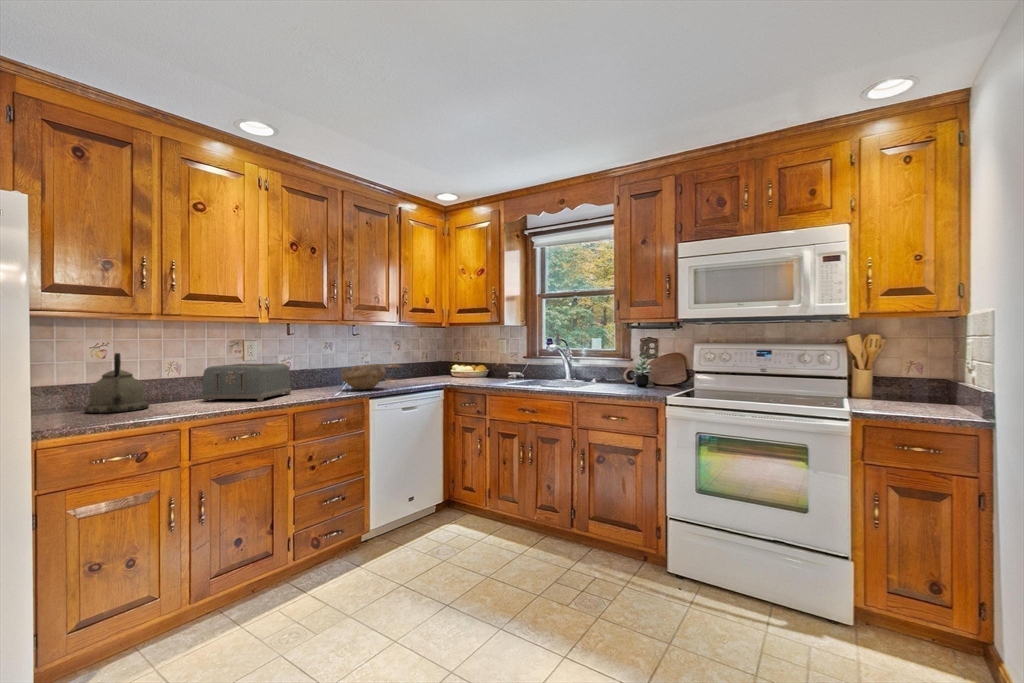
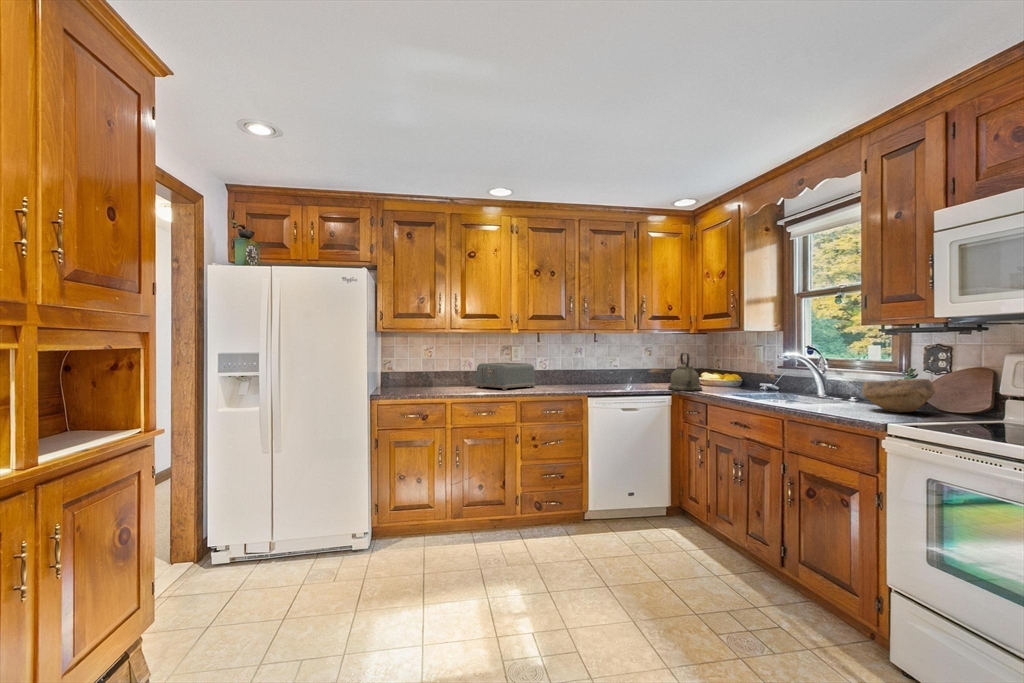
kettle: present [84,353,149,413] -> present [668,353,702,391]
bowl: present [341,364,386,390] -> present [862,379,936,412]

